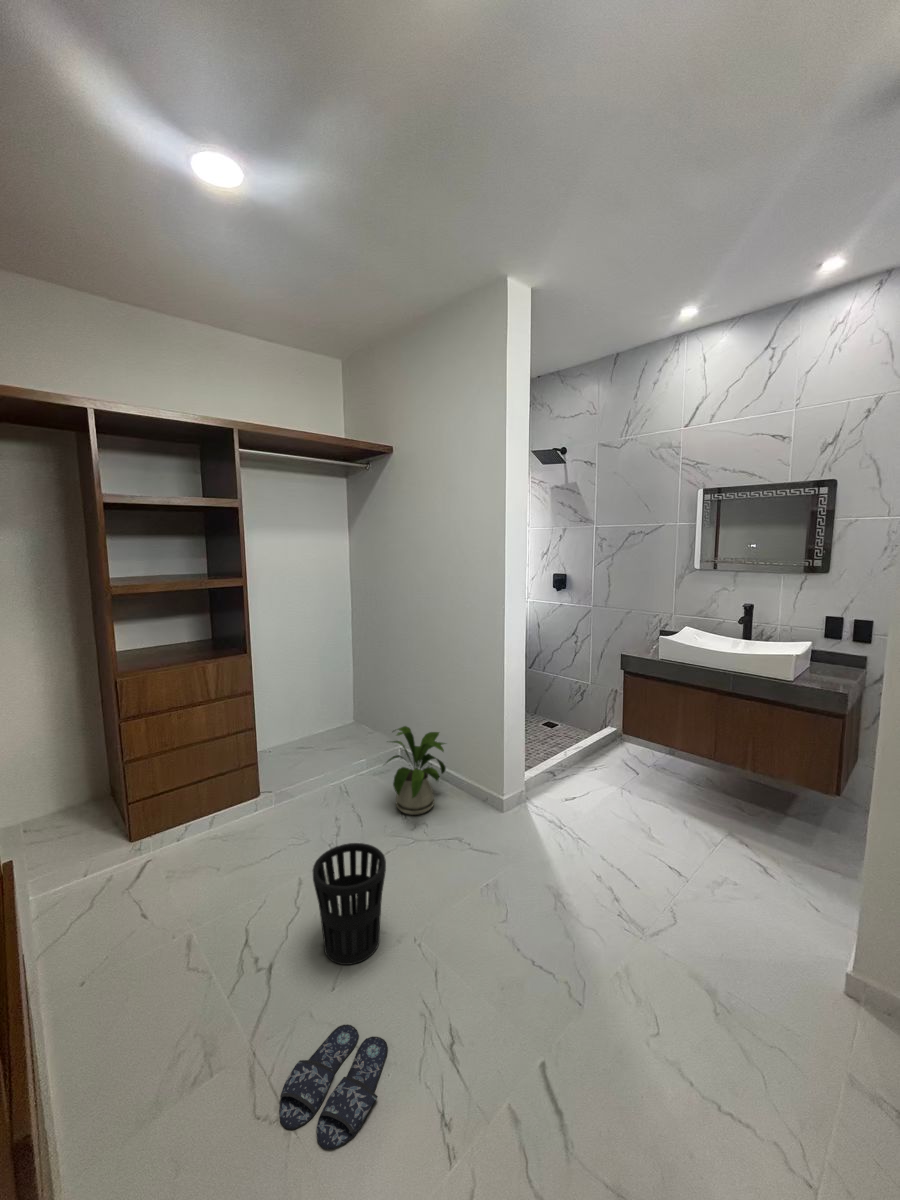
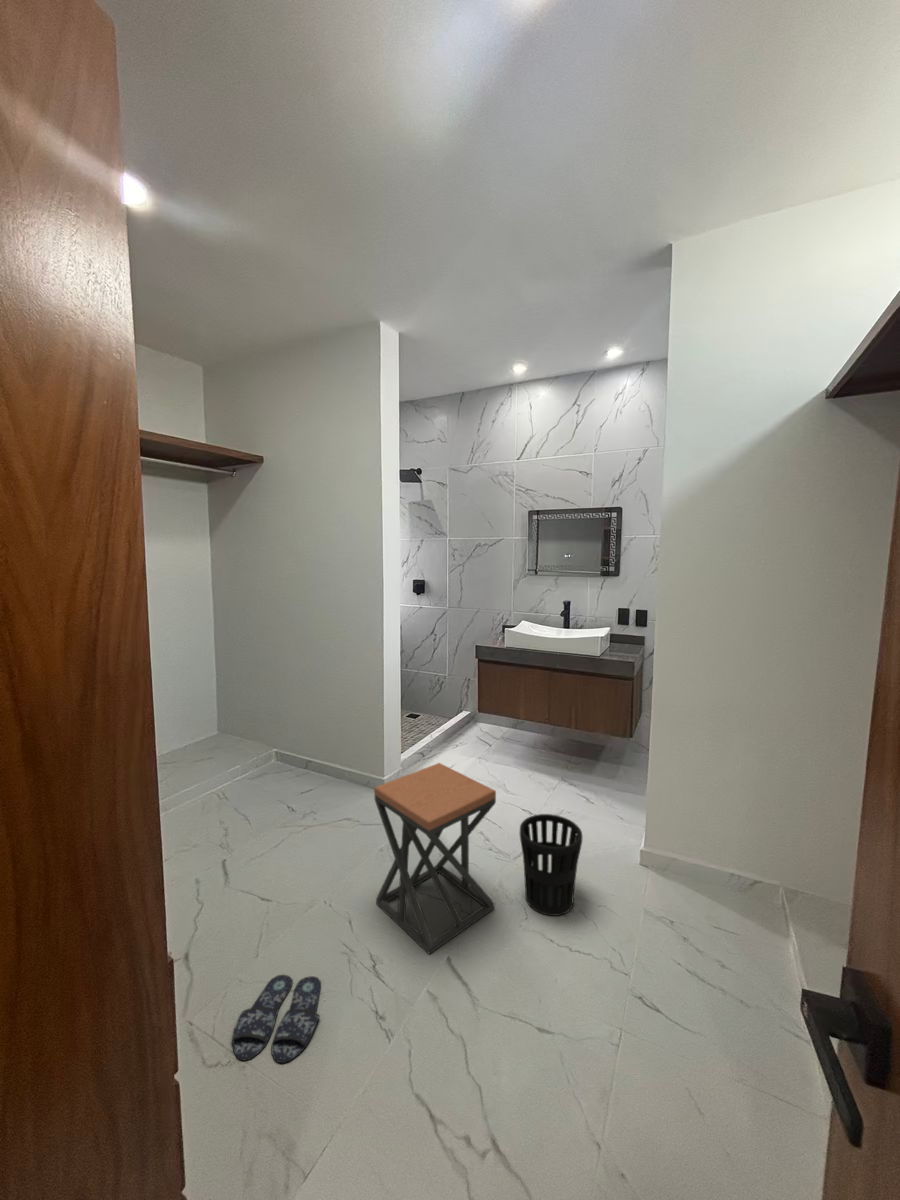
house plant: present [387,726,446,815] -> none [270,724,332,805]
stool: none [469,801,622,1049] -> present [374,763,496,954]
wastebasket: present [313,843,386,965] -> present [520,814,582,916]

